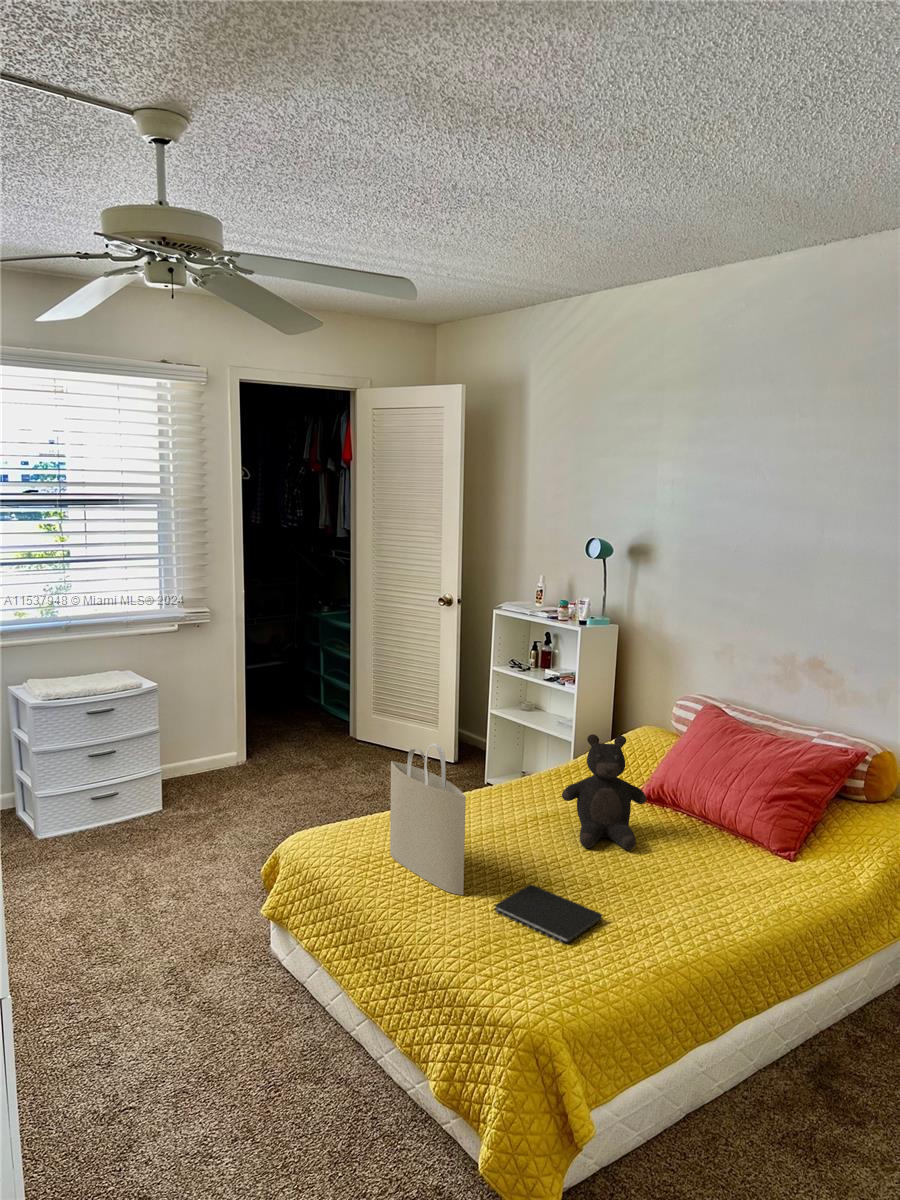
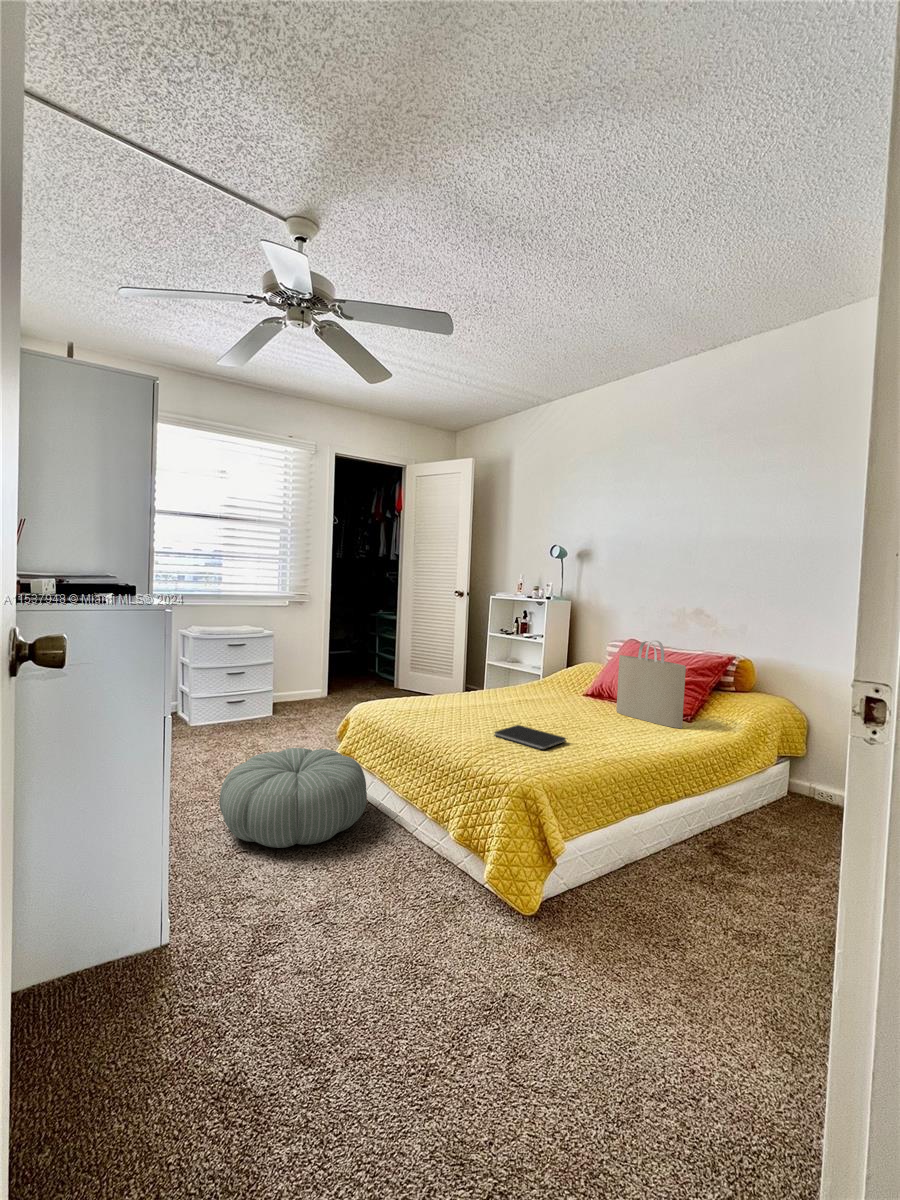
teddy bear: present [562,734,646,850] -> none [537,643,594,717]
tote bag: present [390,743,466,895] -> present [616,640,686,728]
pouf: none [88,918,308,1097] -> present [219,748,367,848]

